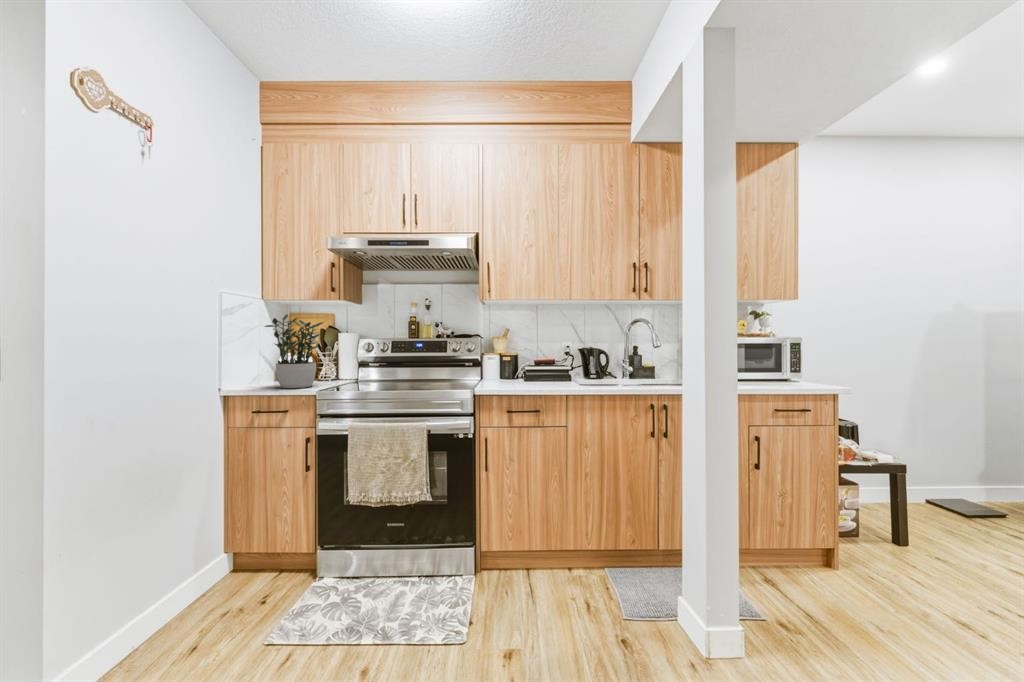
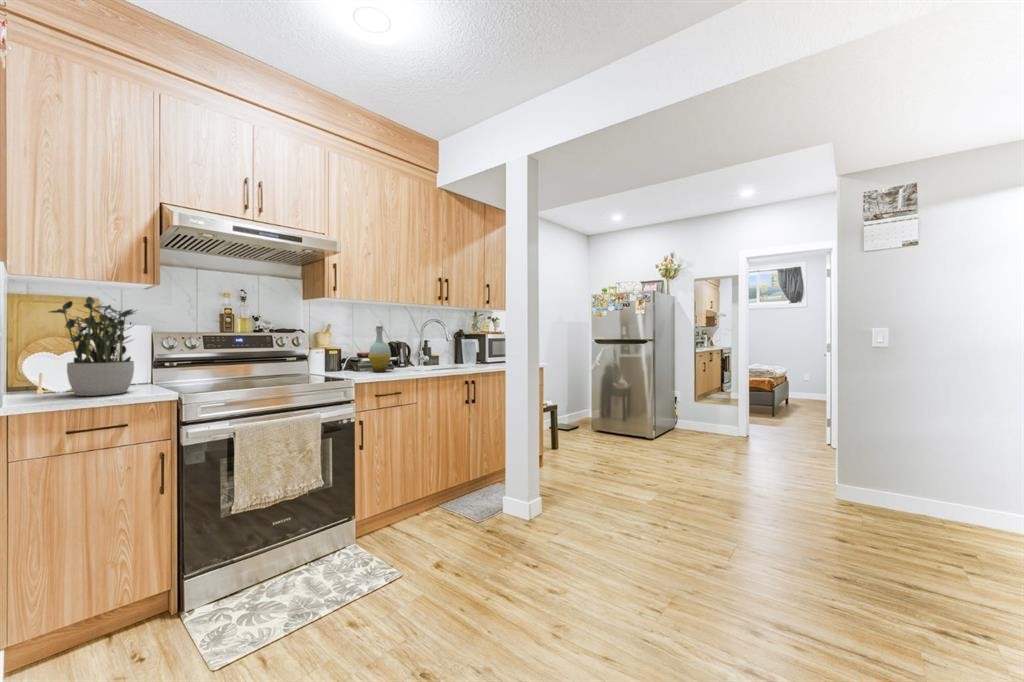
bottle: none [529,330,554,384] -> present [368,326,391,372]

